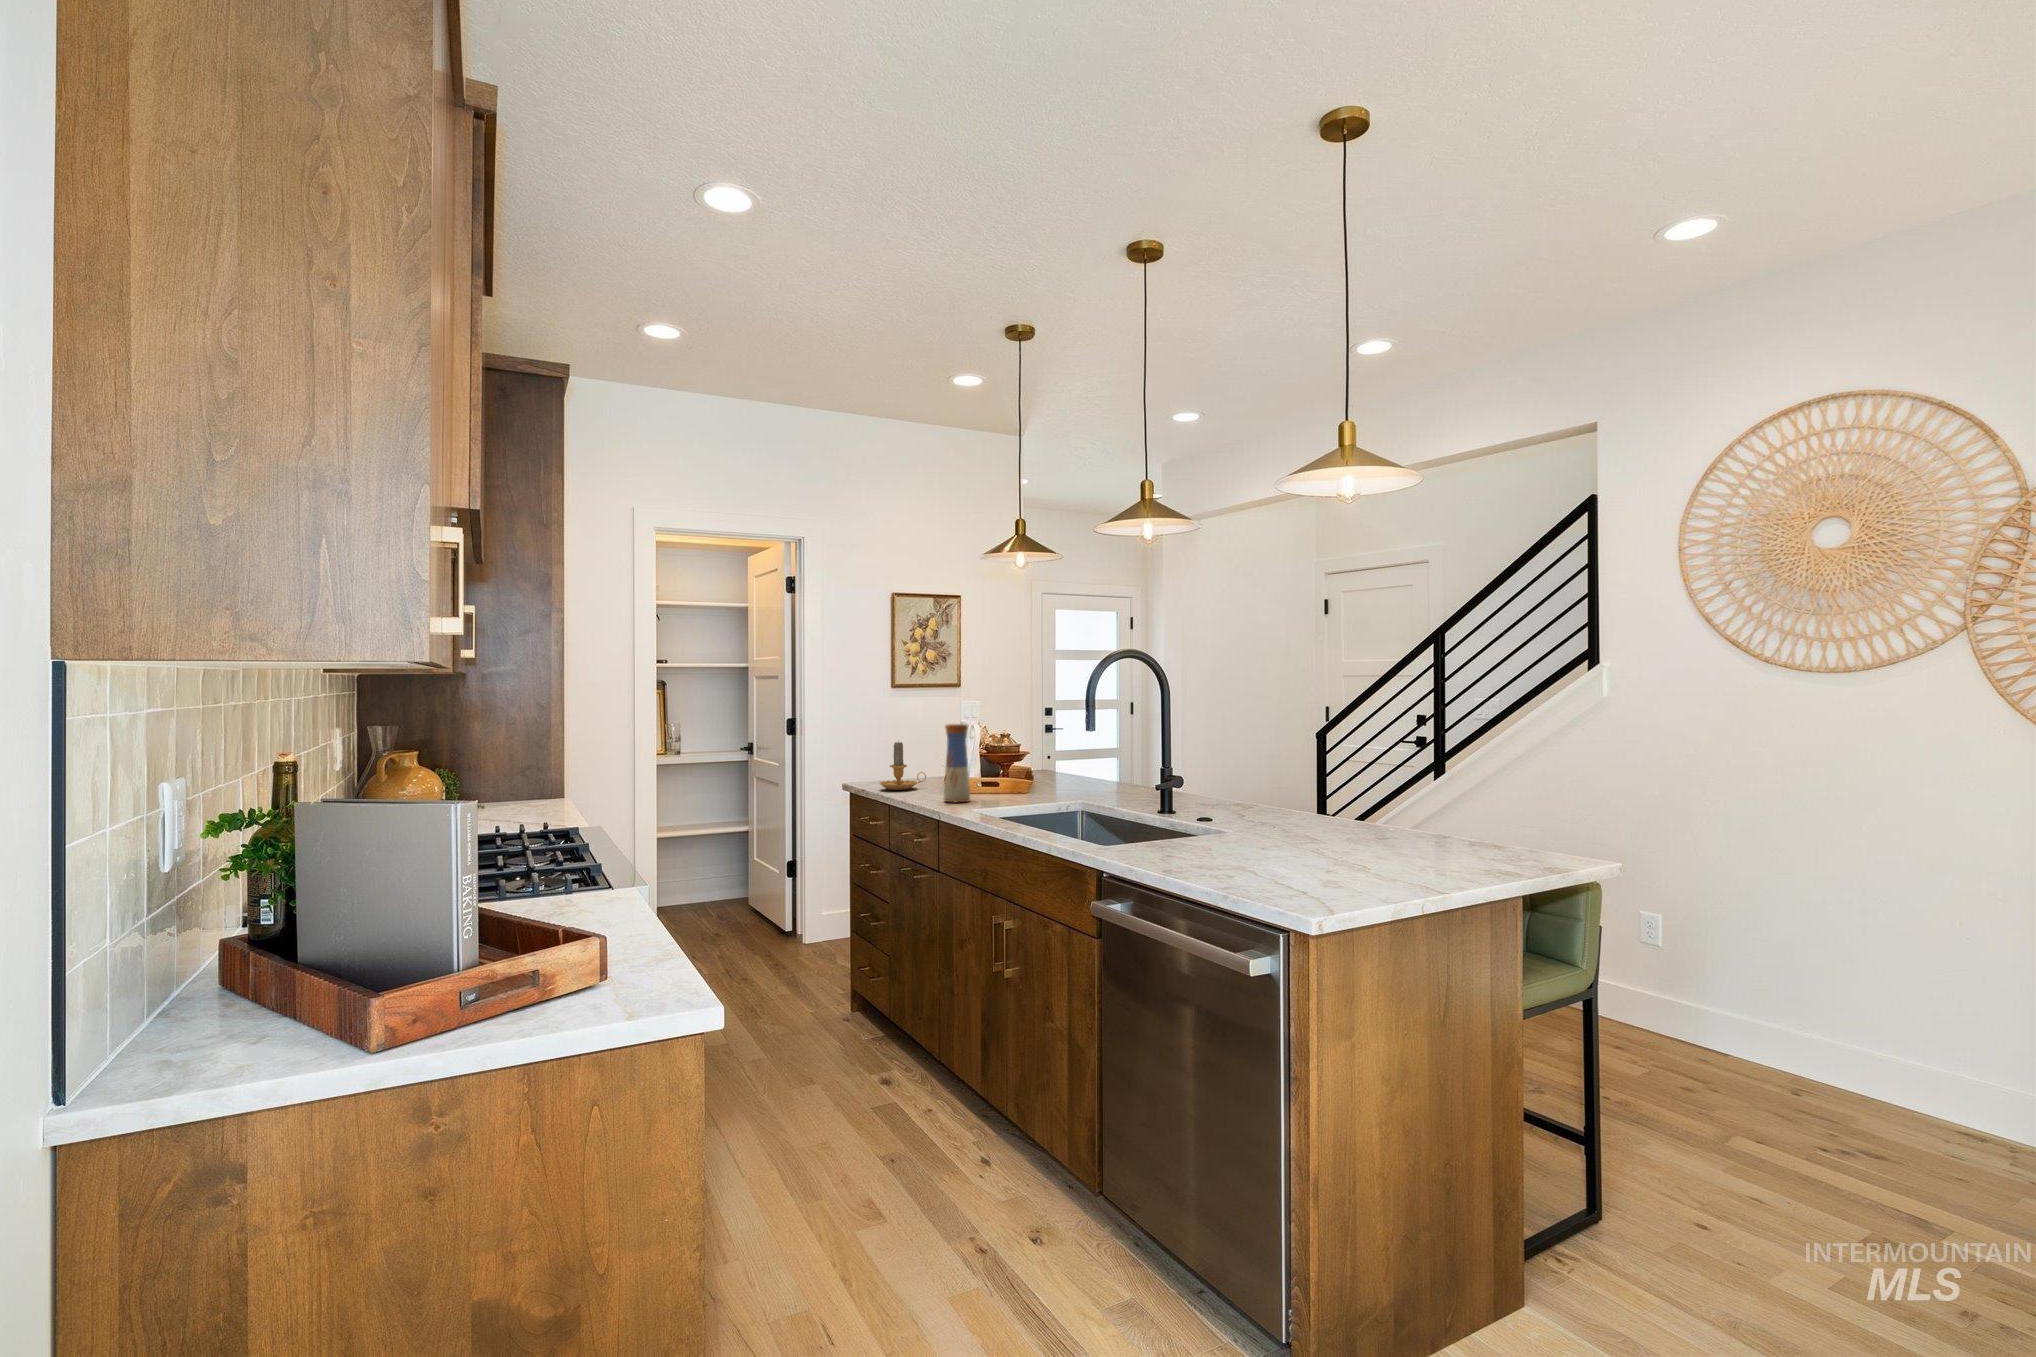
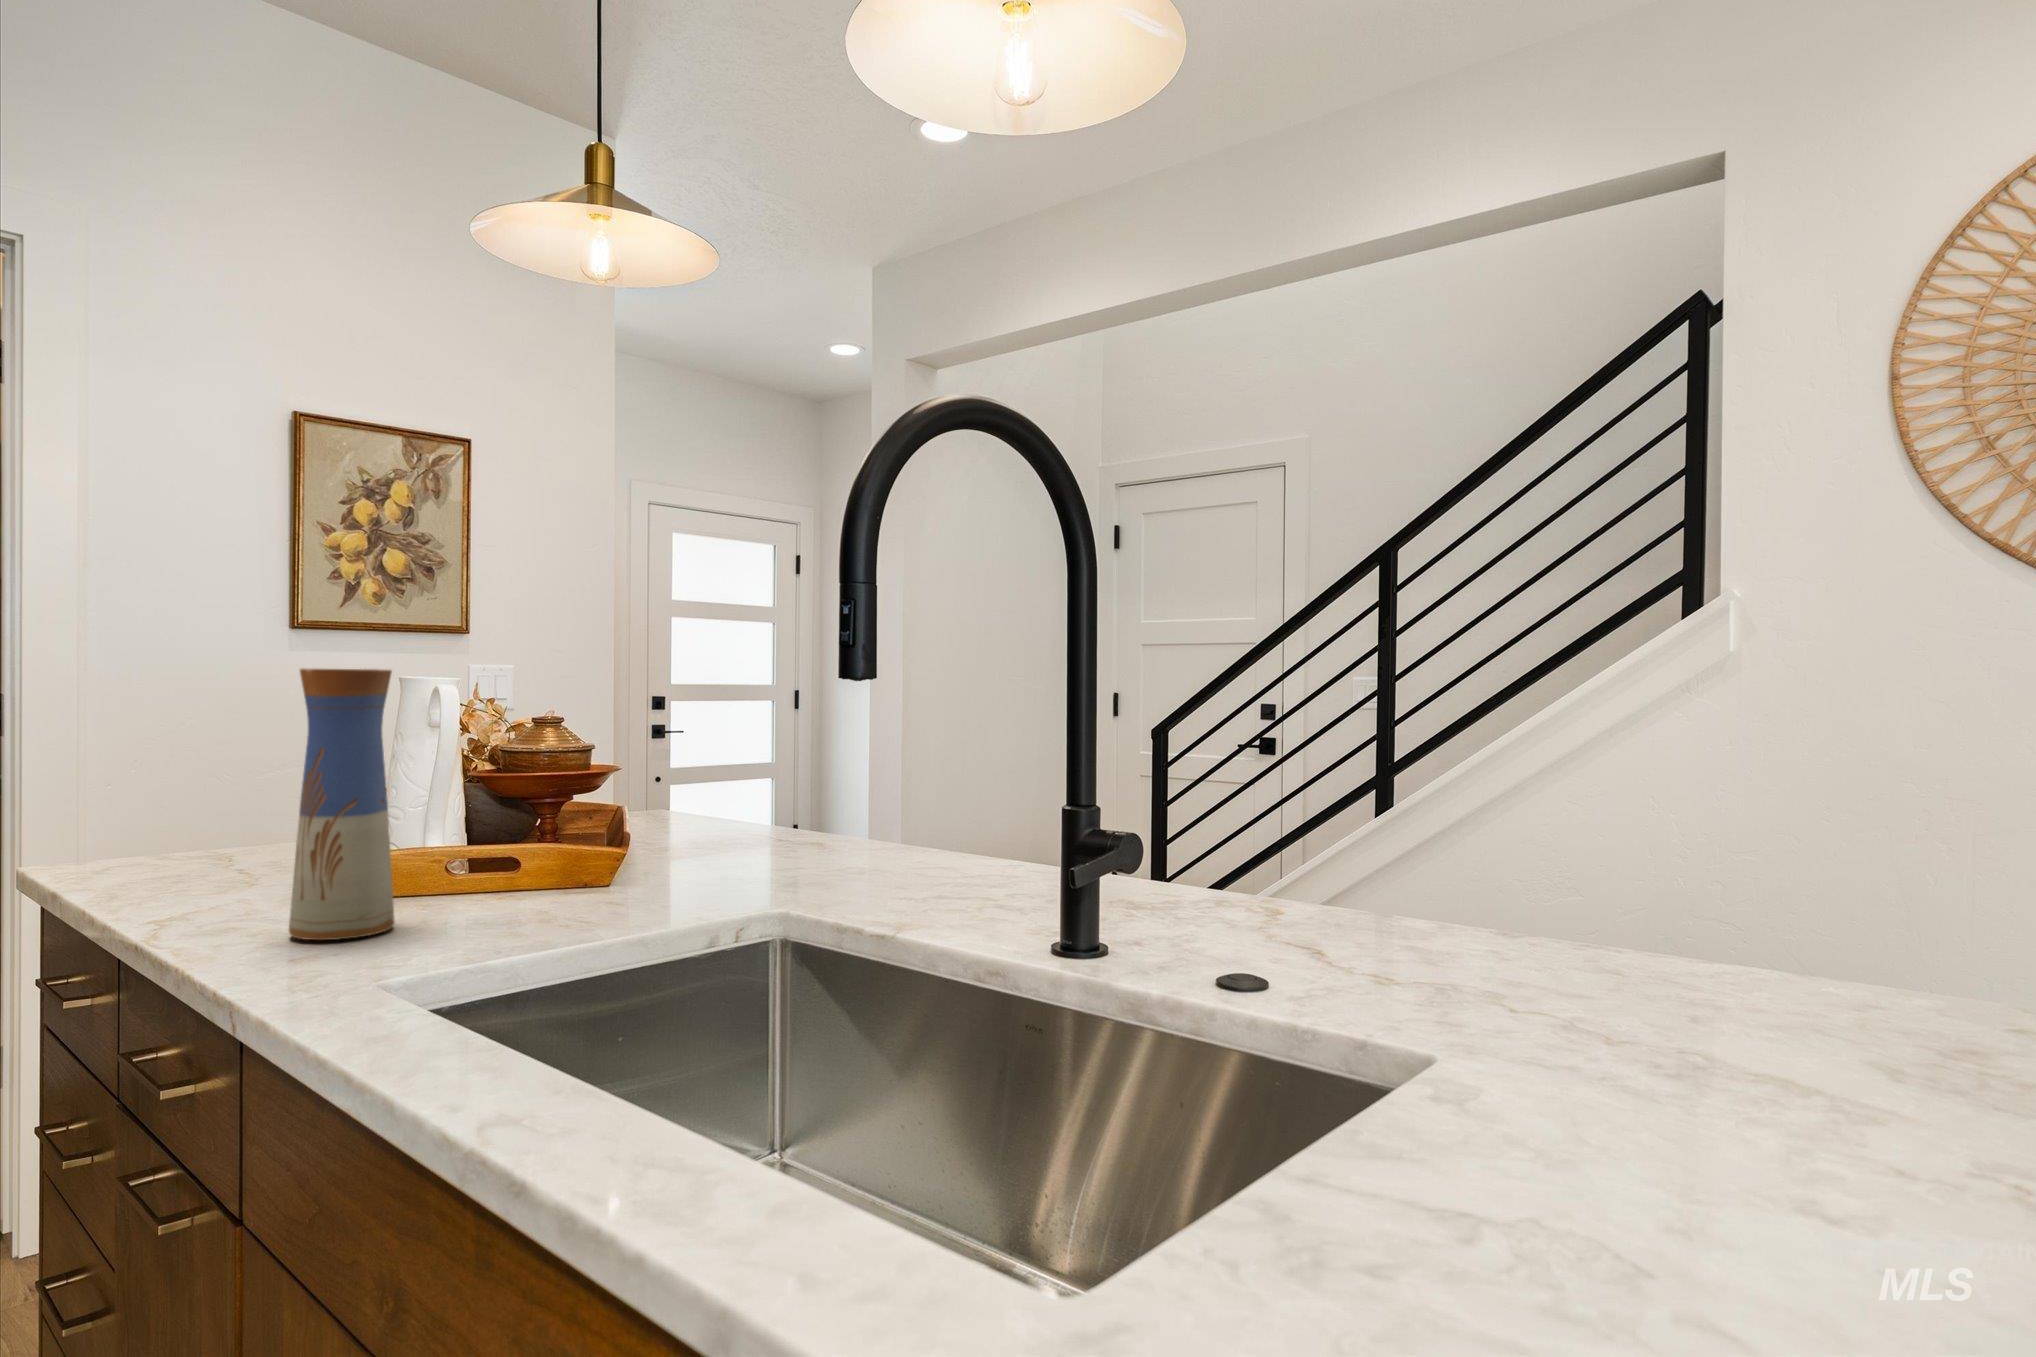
candle: present [880,742,926,790] -> none [98,727,277,887]

